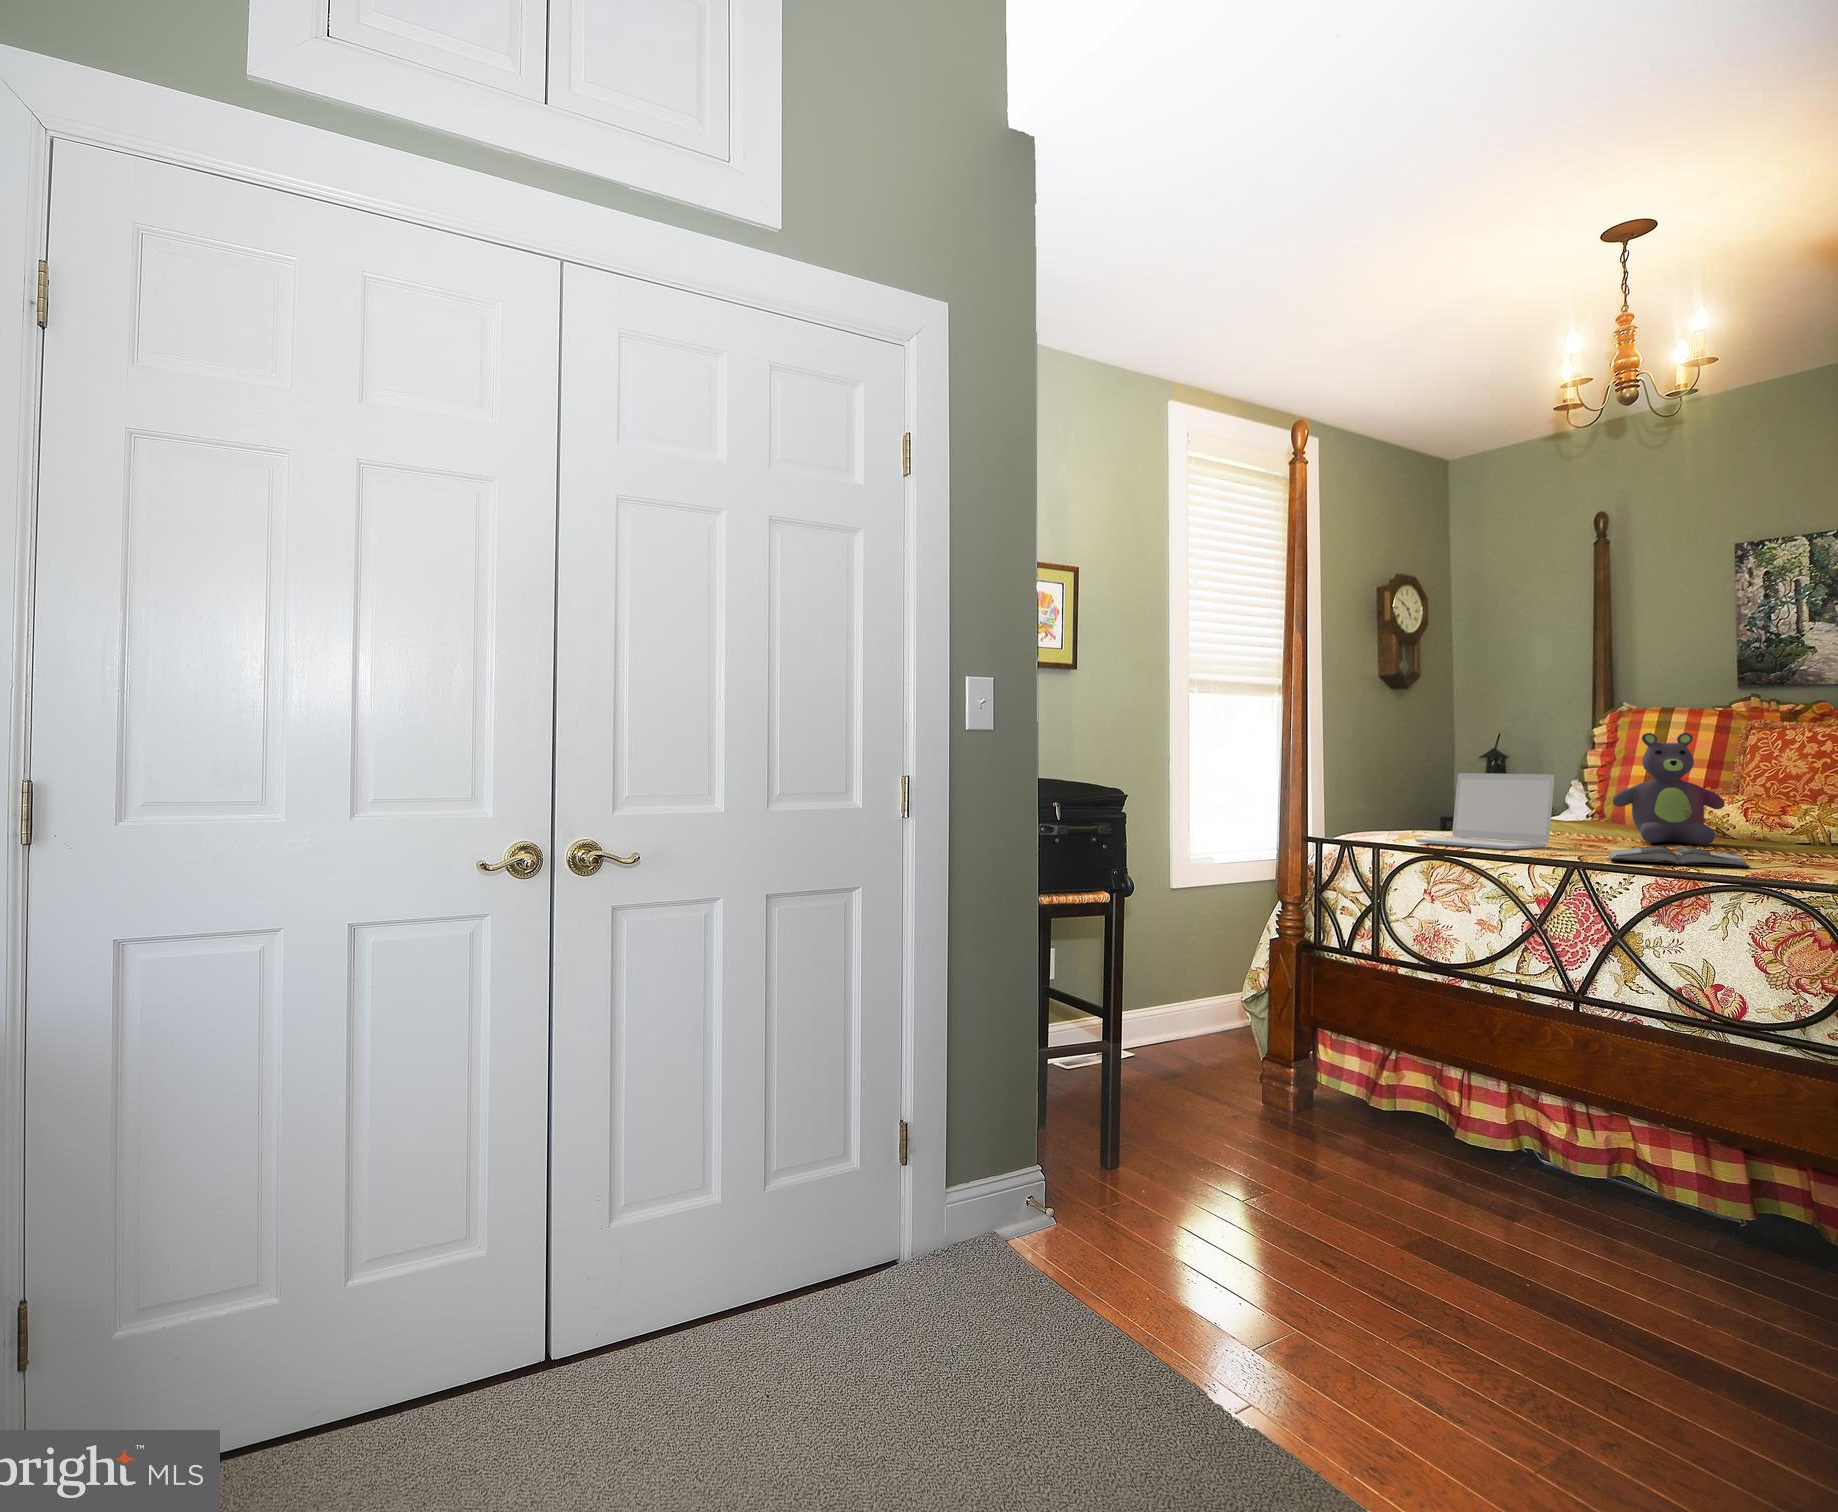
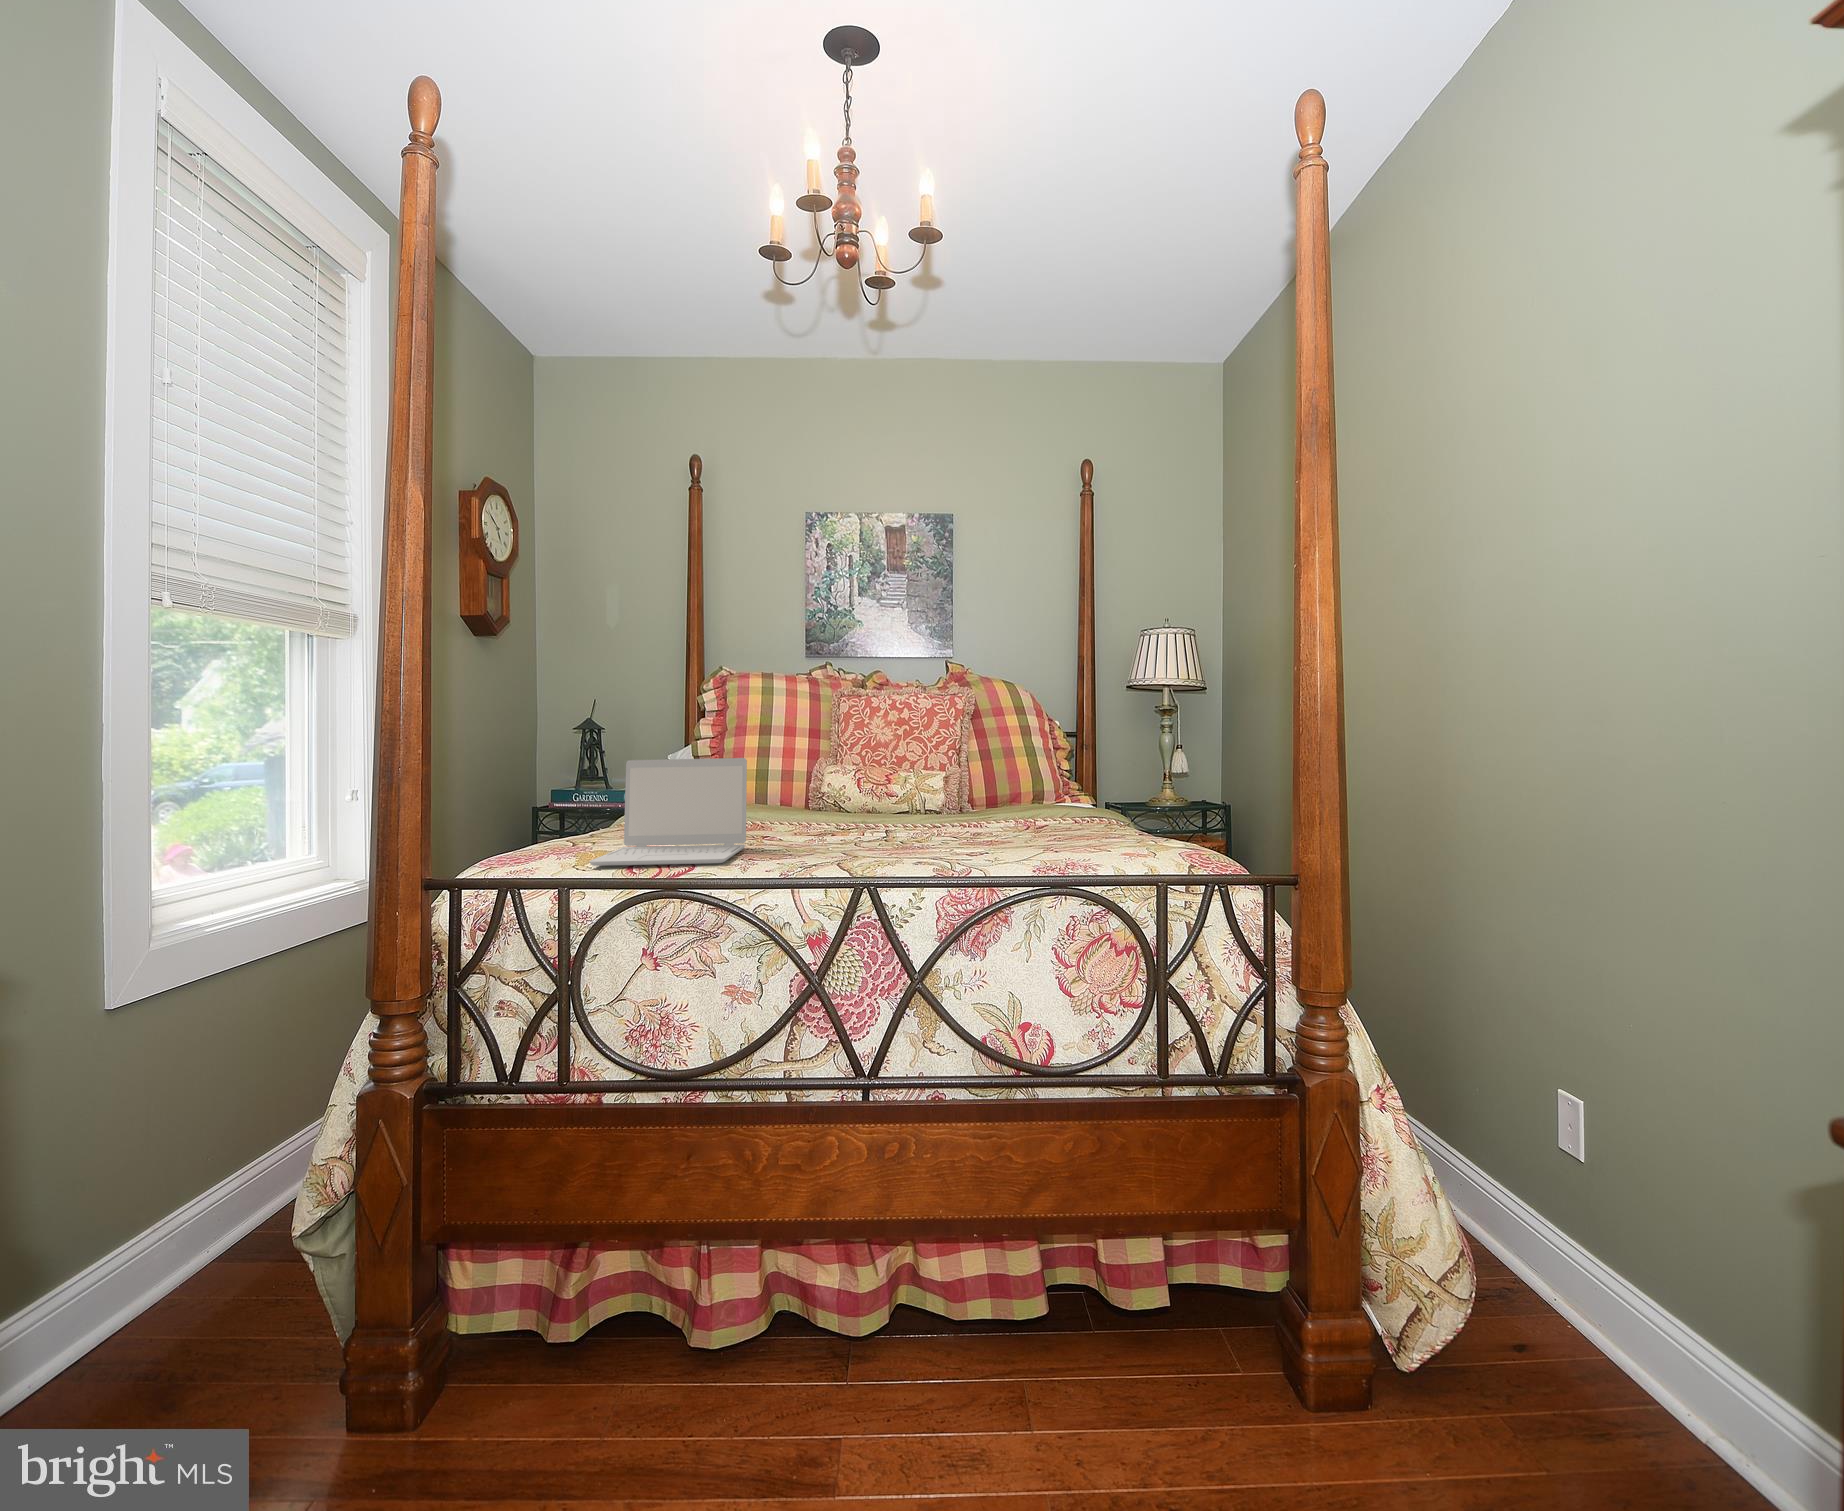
stuffed bear: present [1612,733,1725,845] -> none [774,706,870,825]
hardback book: present [1608,846,1750,867] -> none [841,838,992,872]

